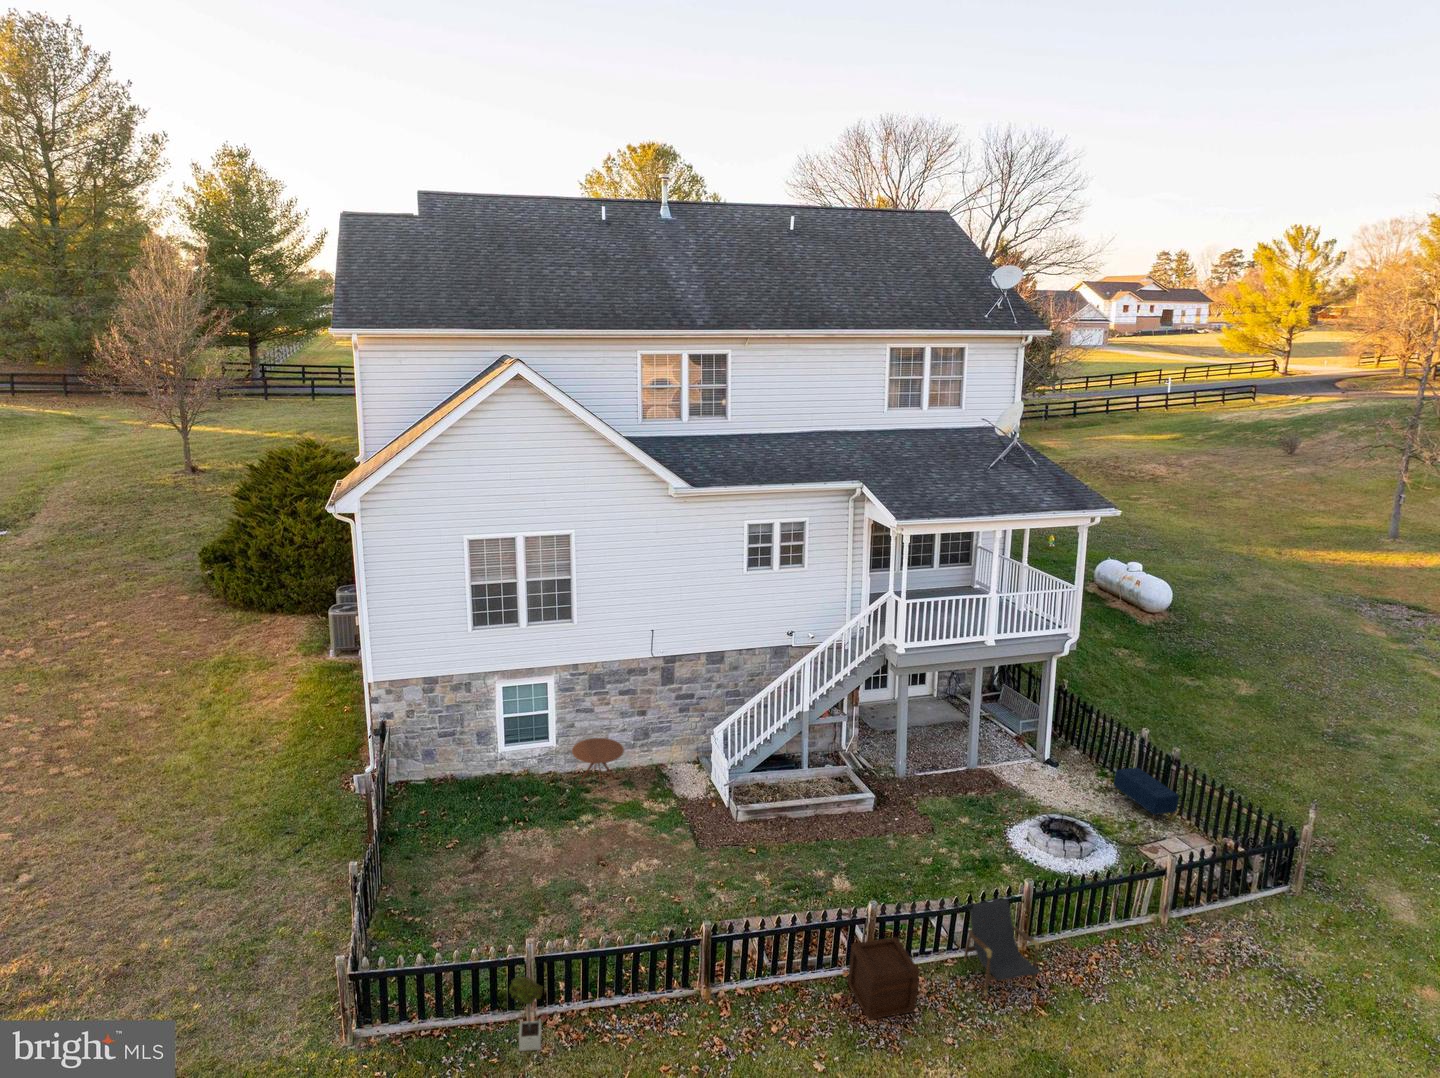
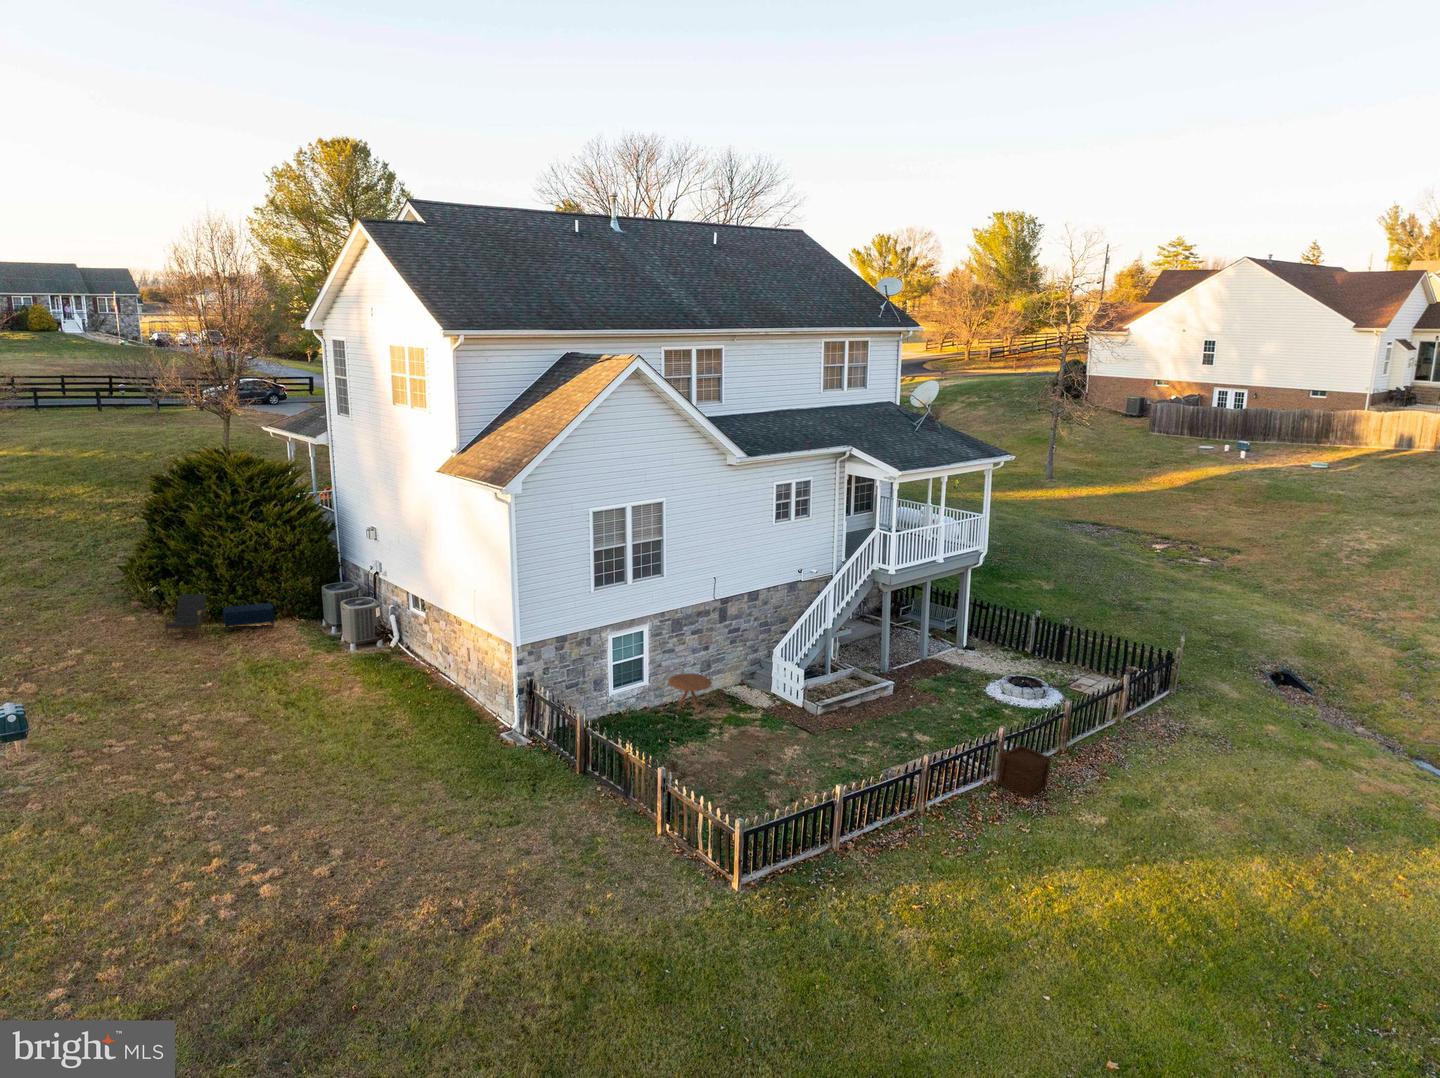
bench: present [1114,767,1179,820] -> present [223,603,275,632]
lounge chair: present [964,900,1039,996] -> present [164,594,208,637]
potted tree: present [509,976,543,1051] -> none [844,807,871,864]

